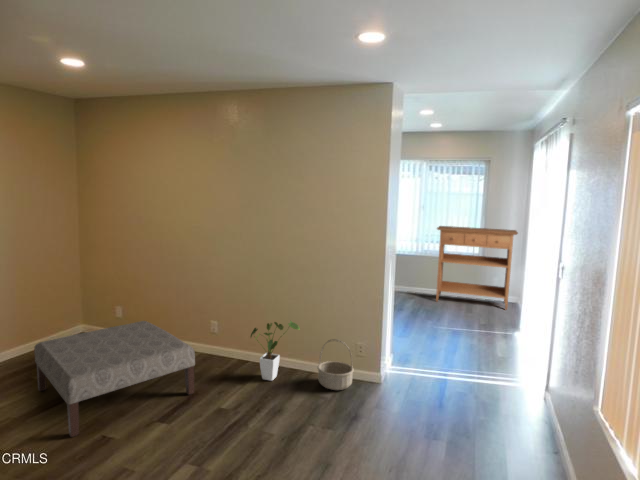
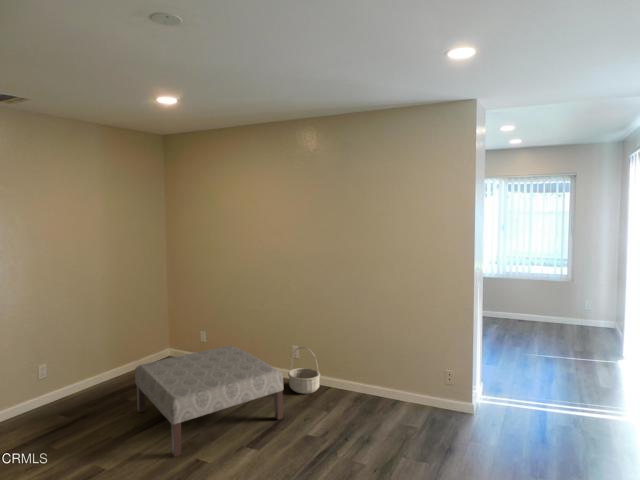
console table: present [436,226,518,310] -> none [519,246,614,337]
house plant: present [251,321,300,381] -> none [337,346,385,408]
basket: present [318,339,354,390] -> present [288,347,320,394]

